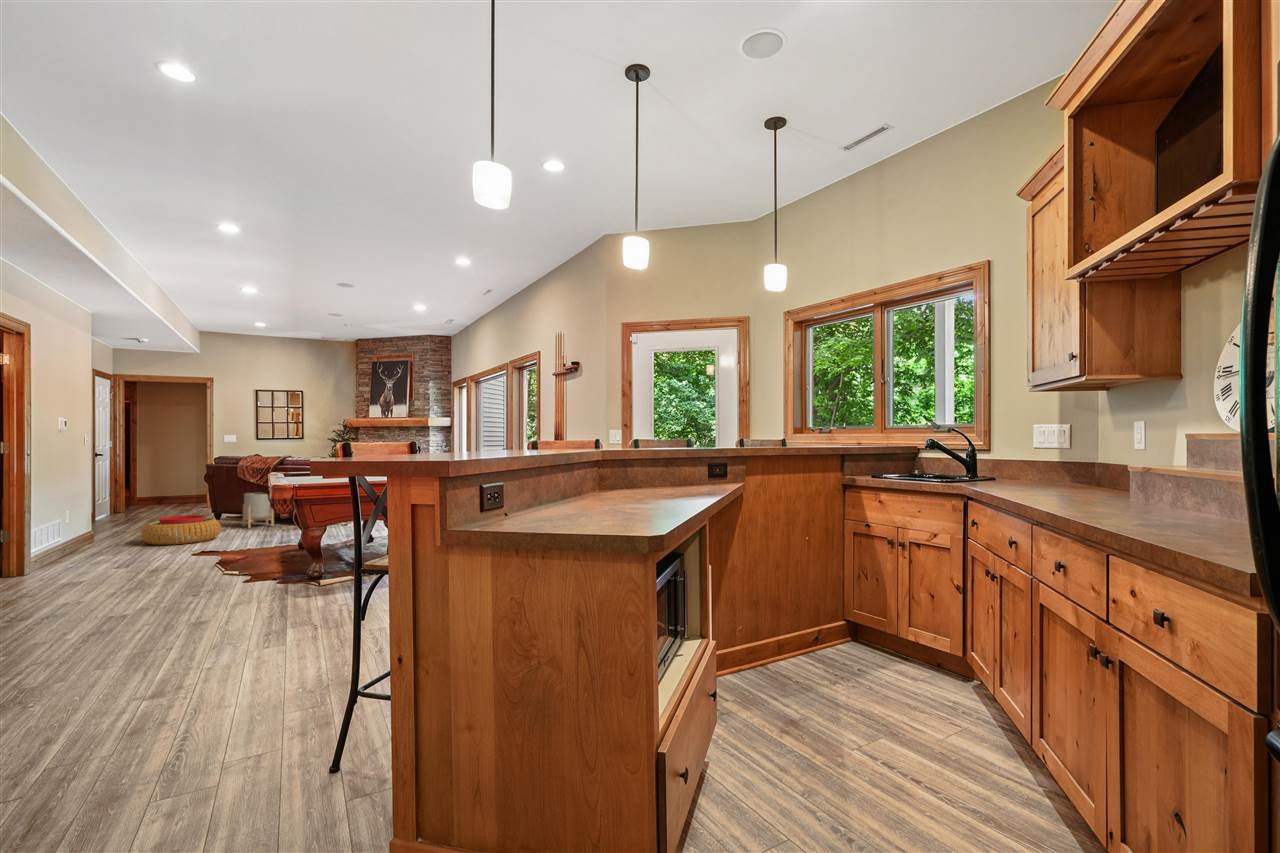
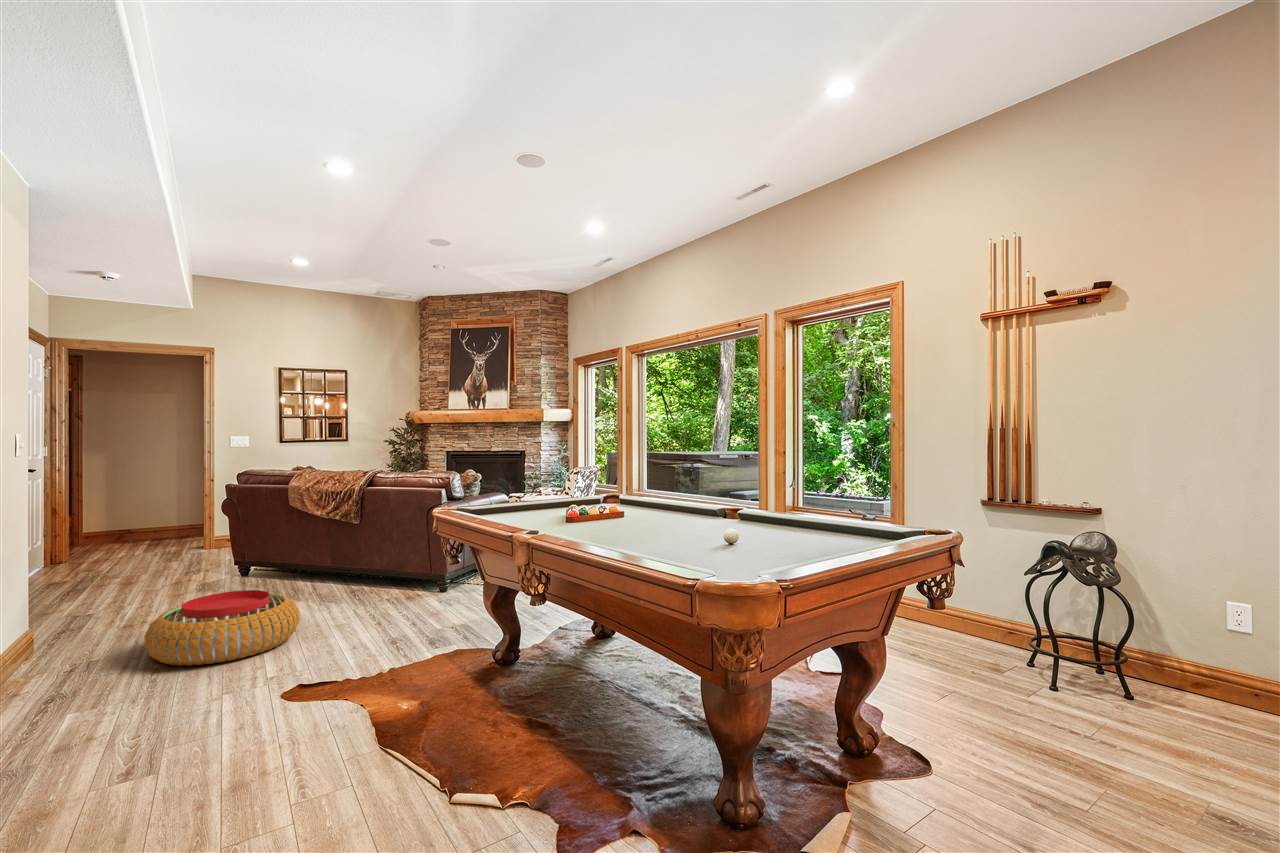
planter: present [243,493,274,528] -> none [308,533,364,600]

